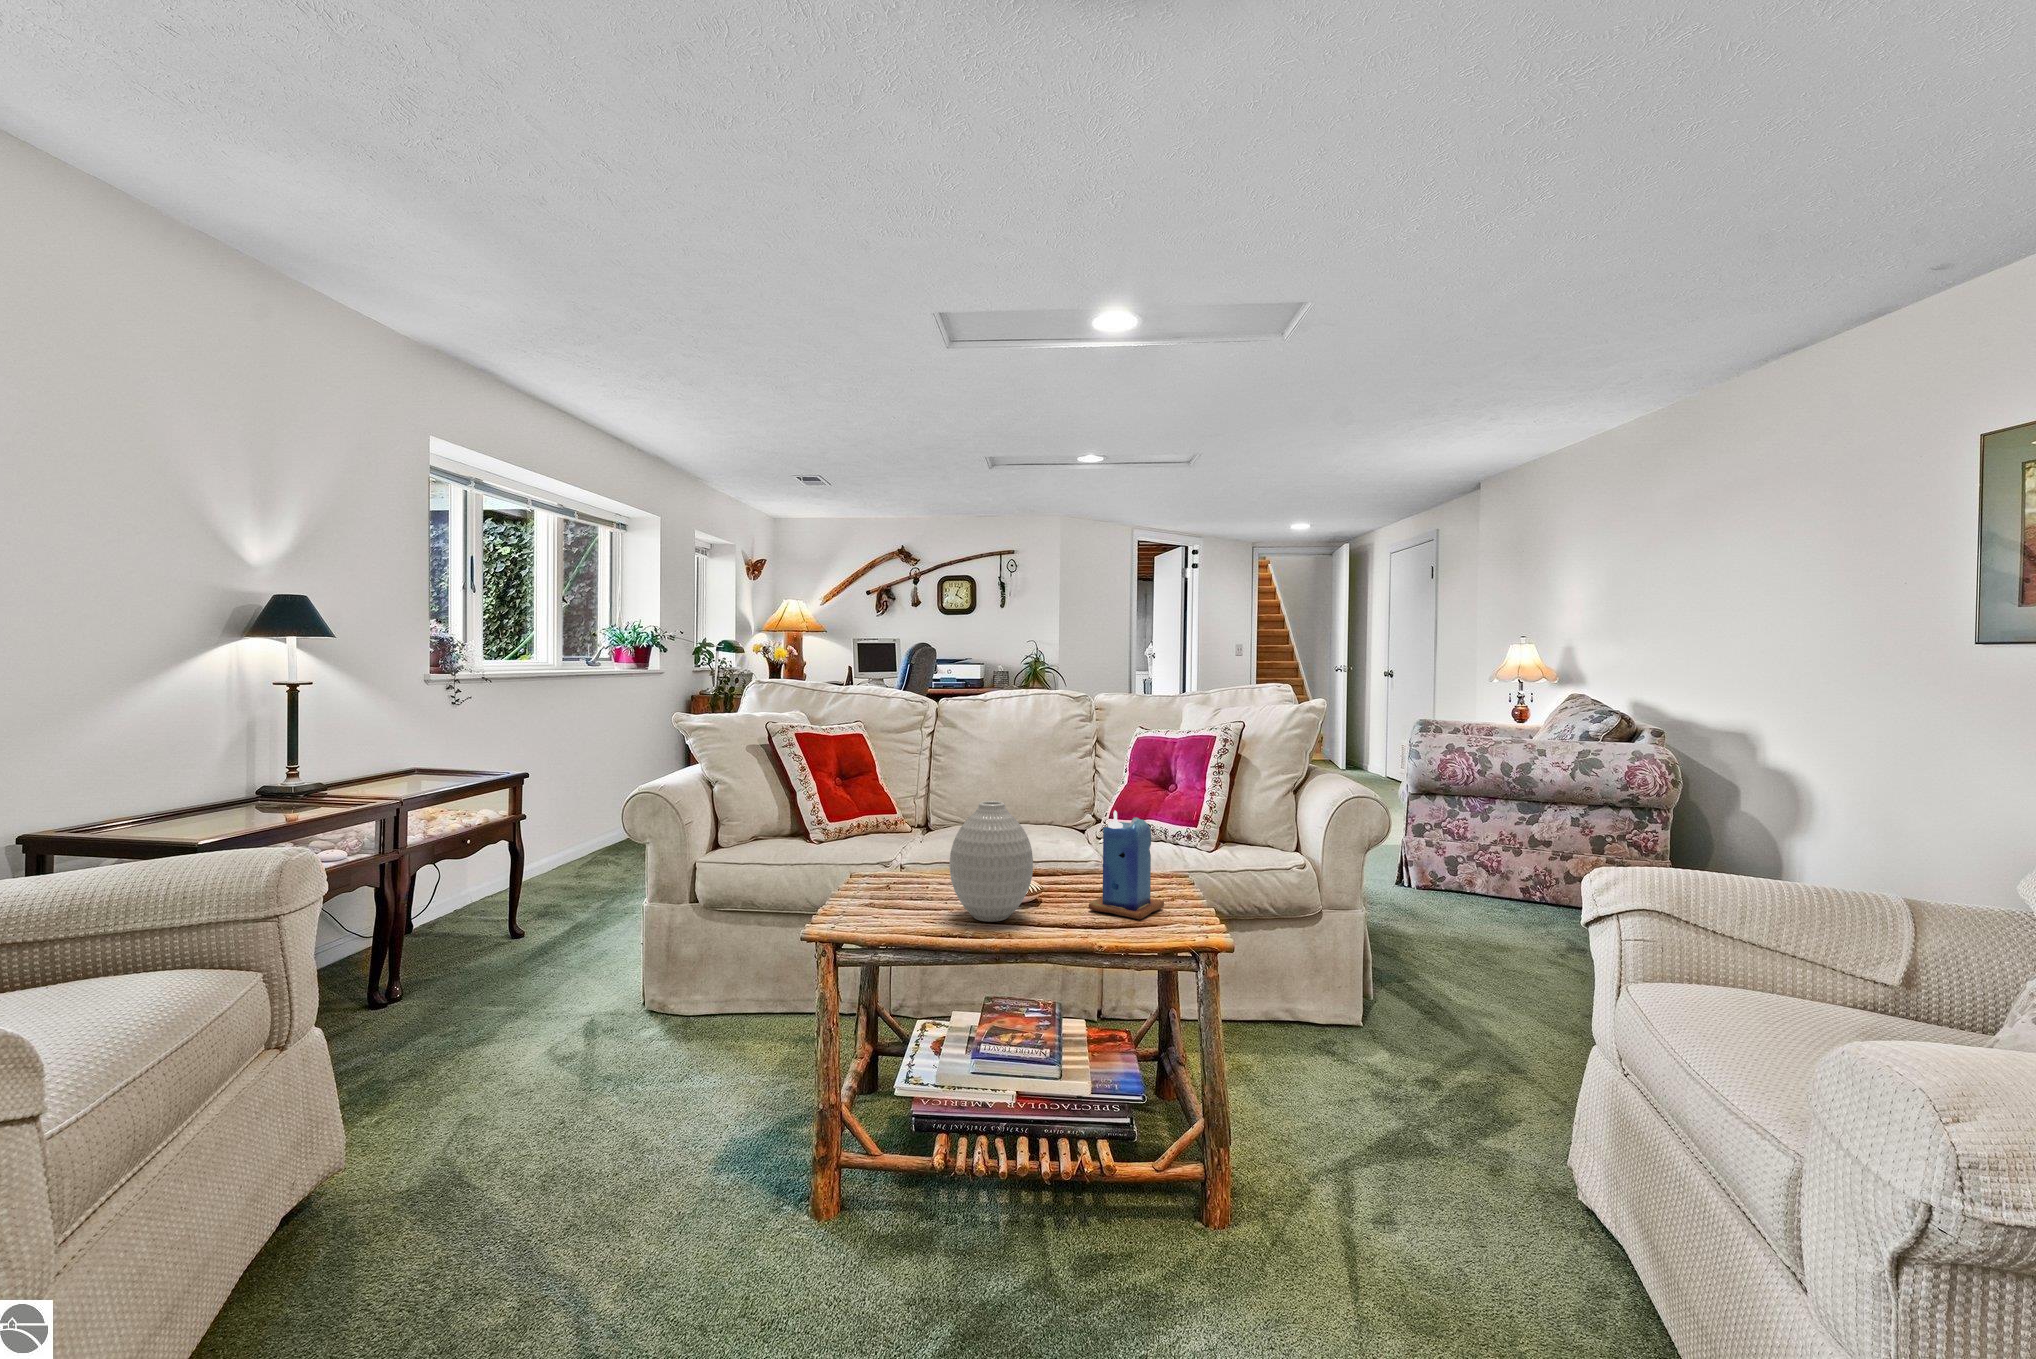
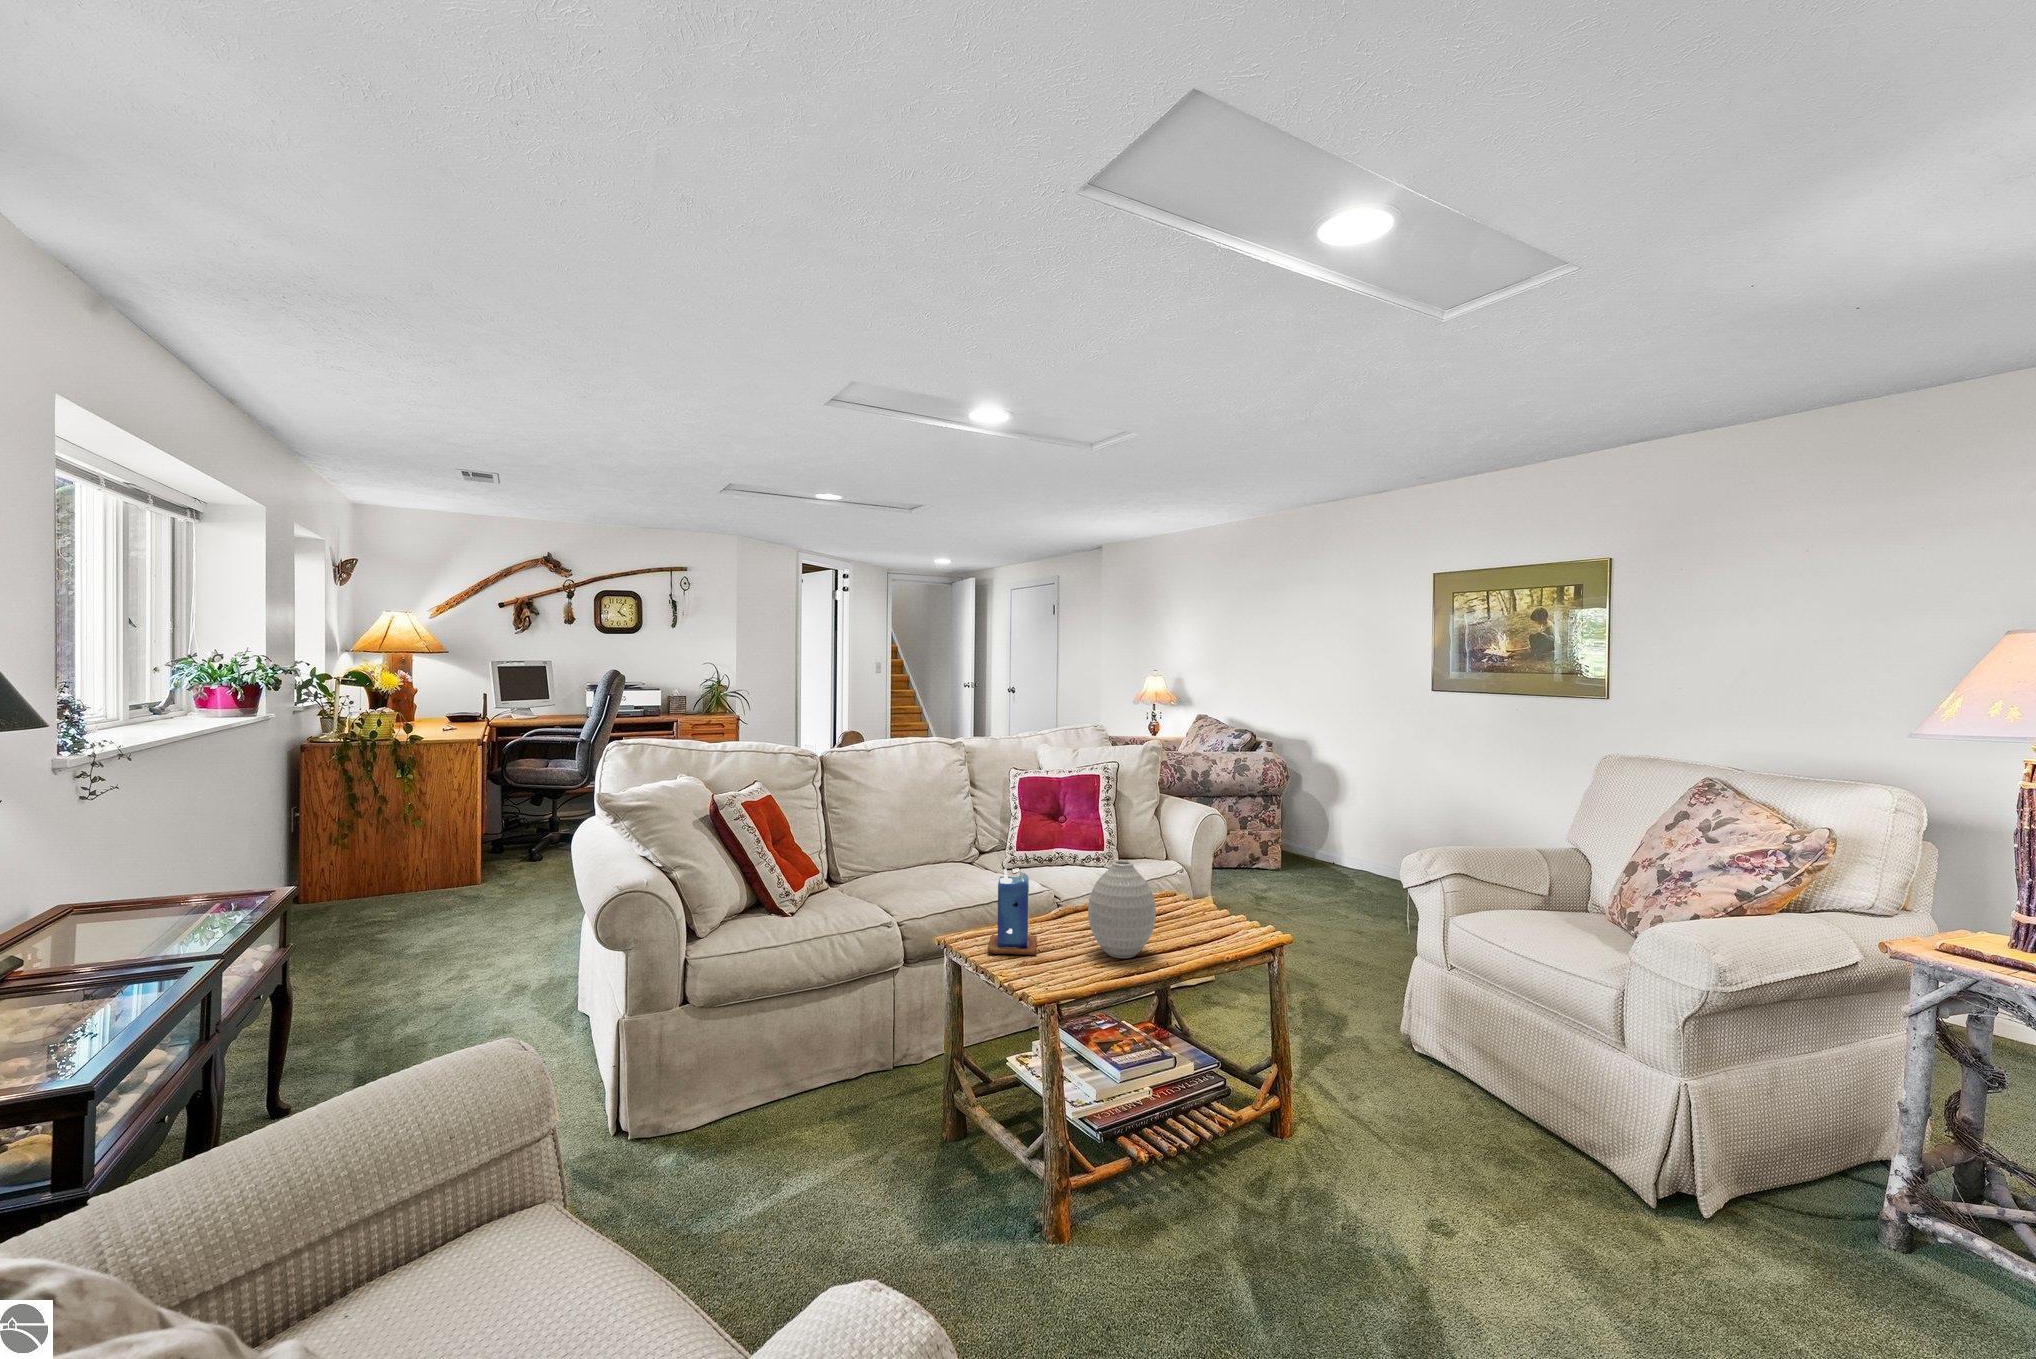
candle: present [1088,811,1164,919] -> present [988,868,1037,955]

